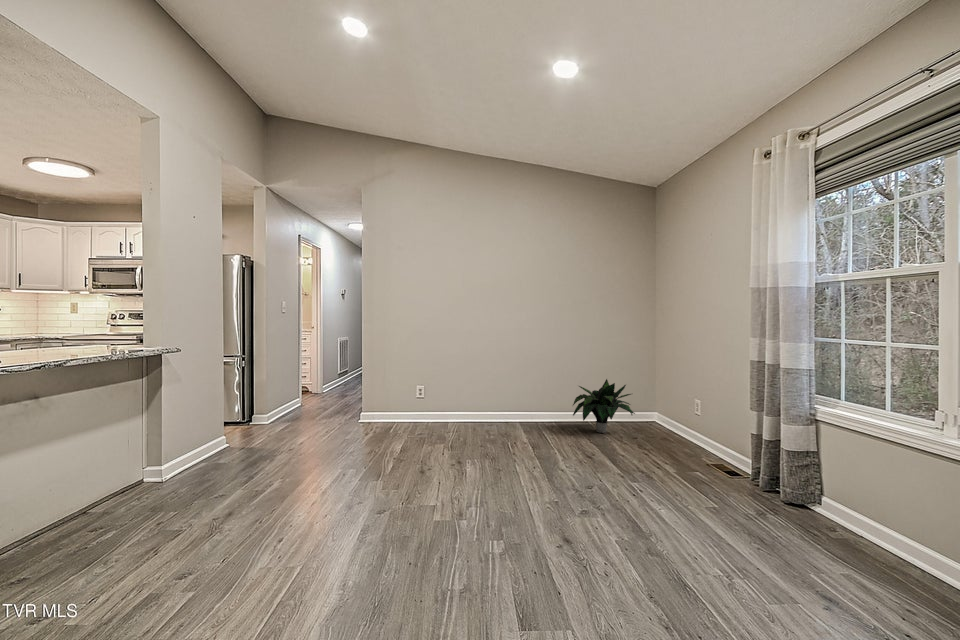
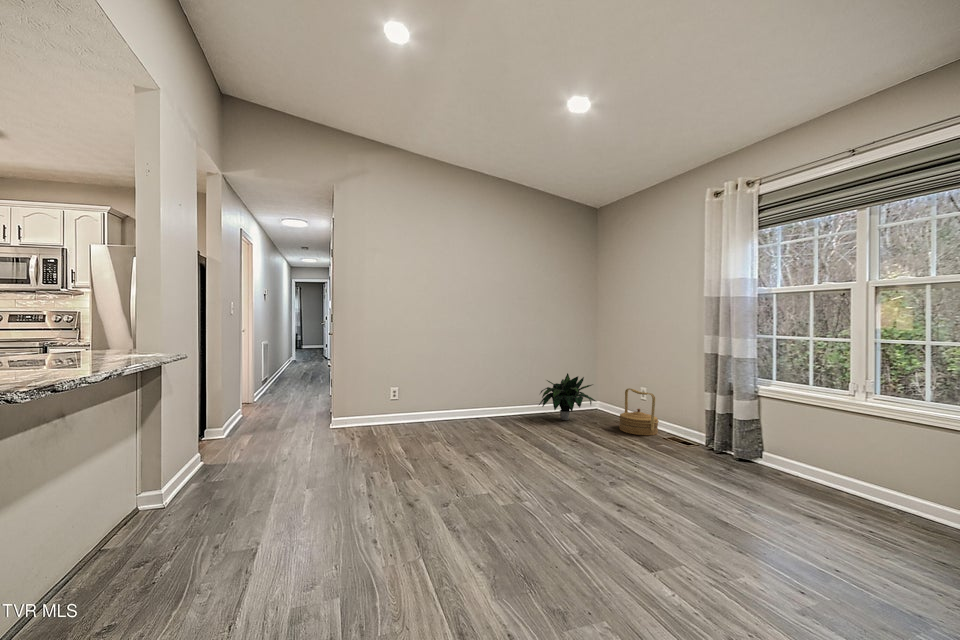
woven basket: none [657,400,707,459] -> present [619,388,659,435]

